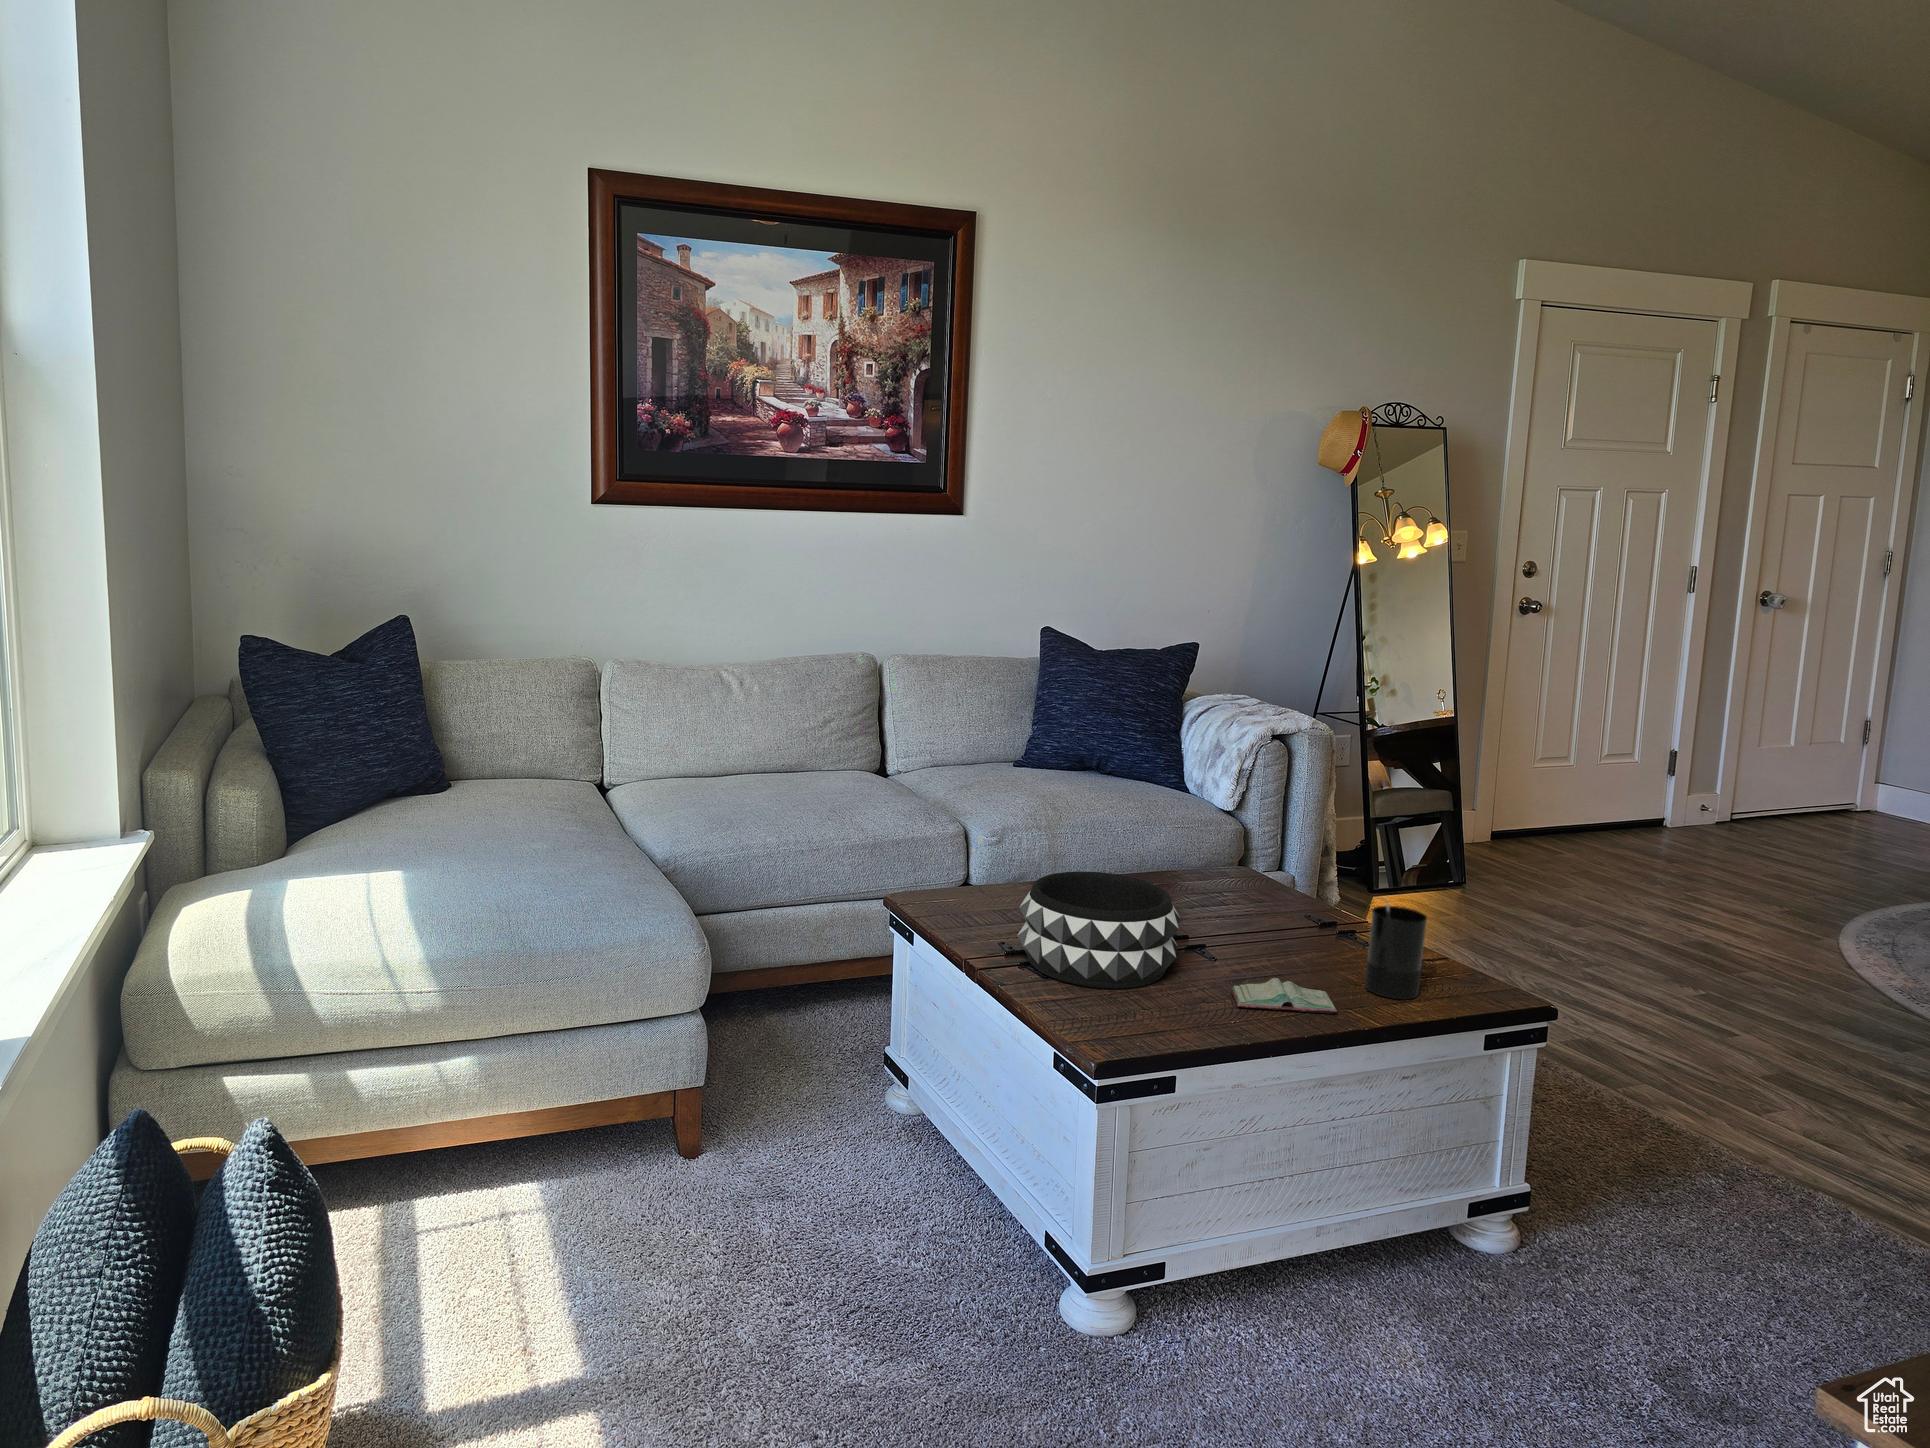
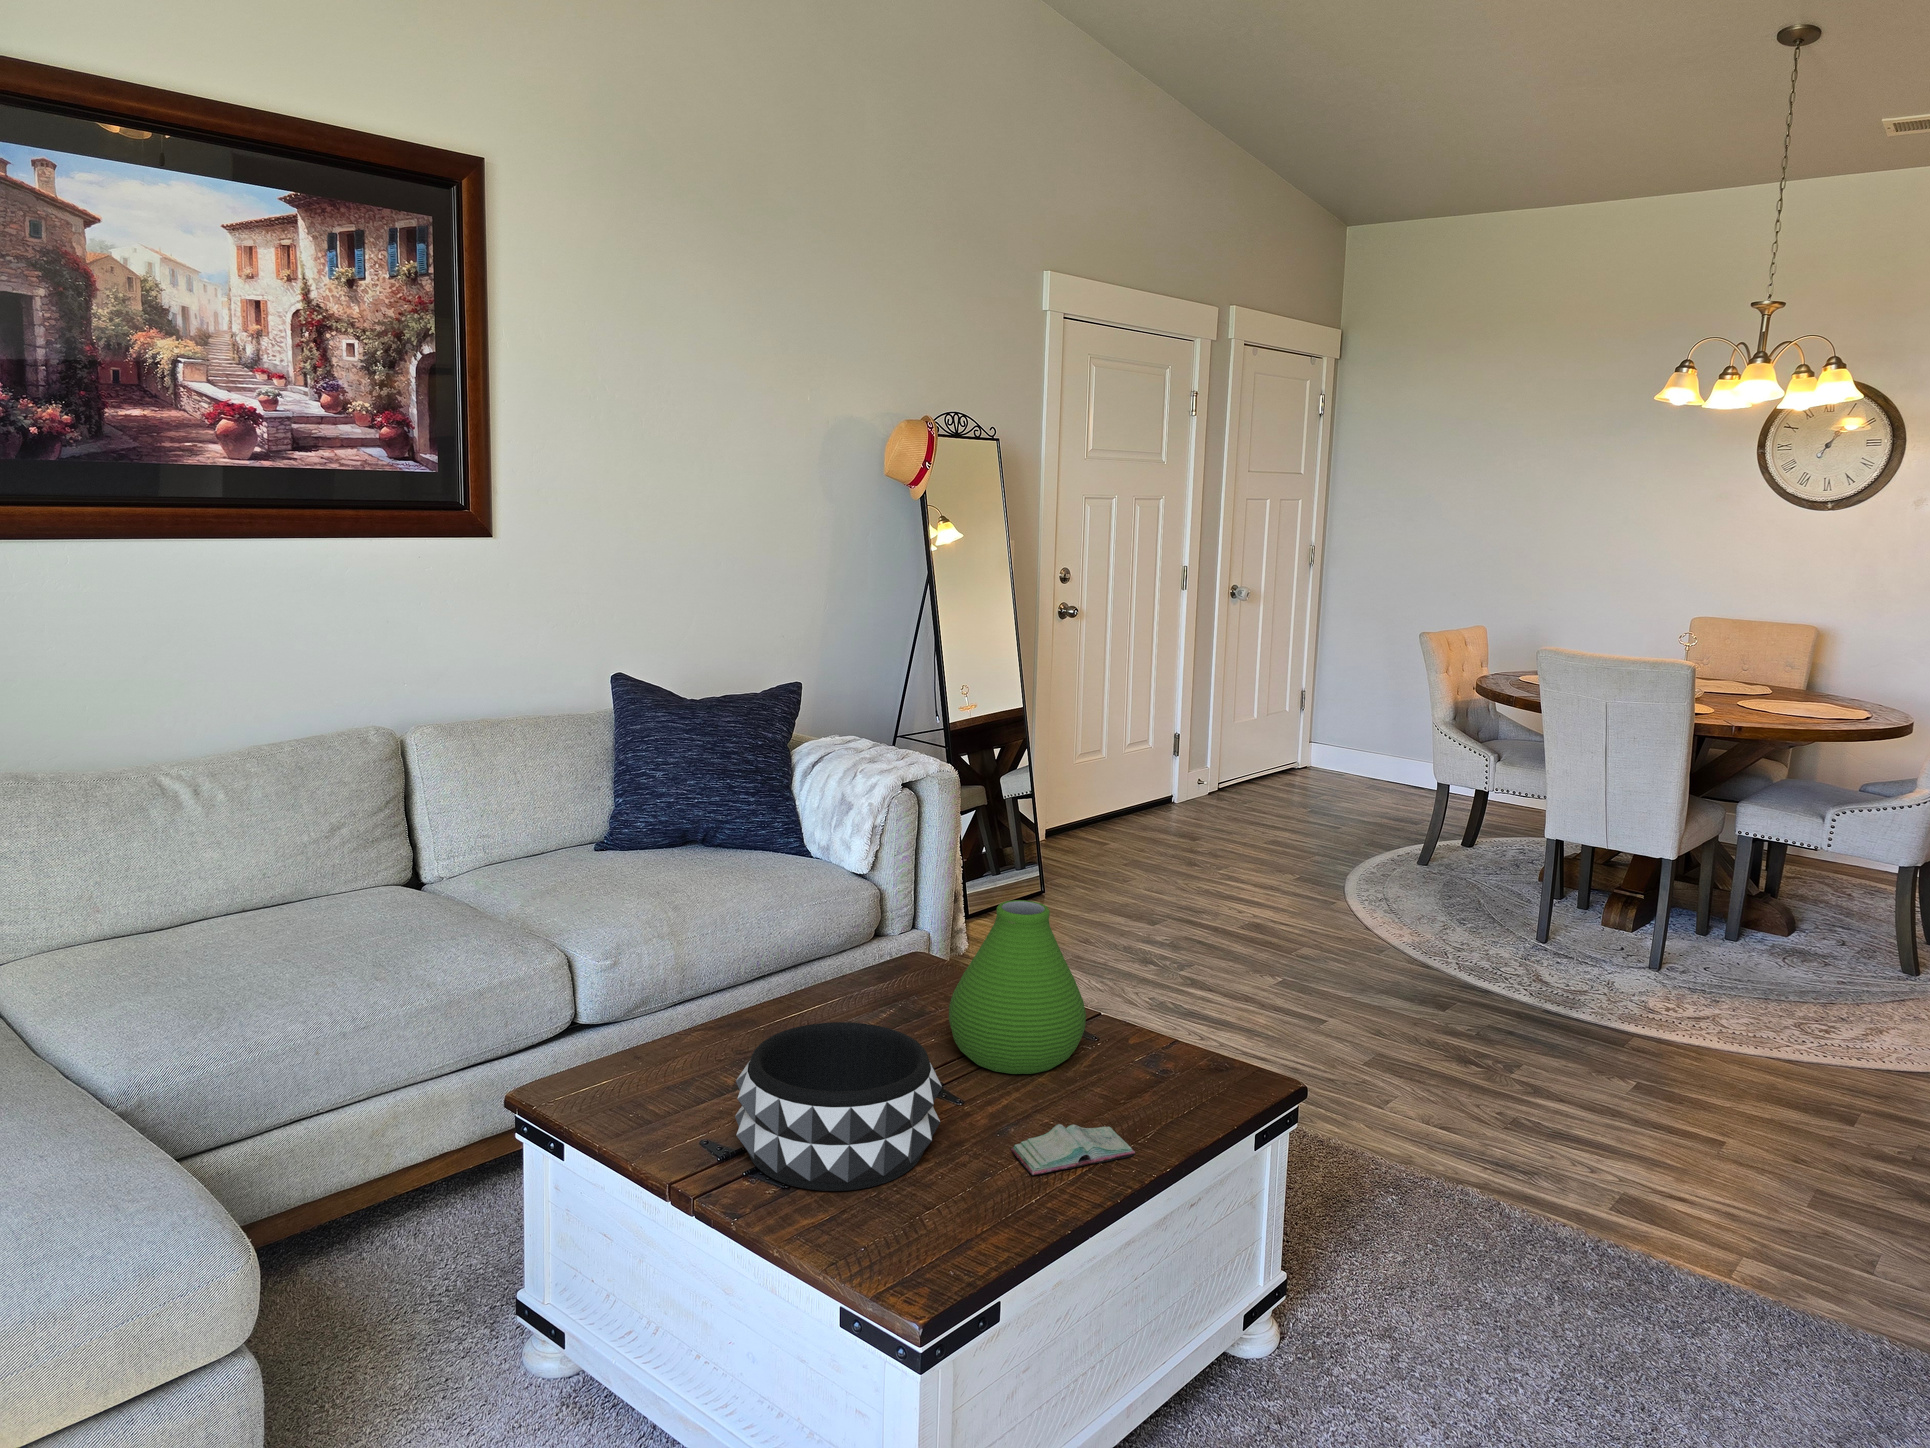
vase: none [1223,807,1346,953] -> present [949,900,1086,1074]
candle: present [1365,901,1427,999] -> none [1135,1000,1199,1116]

